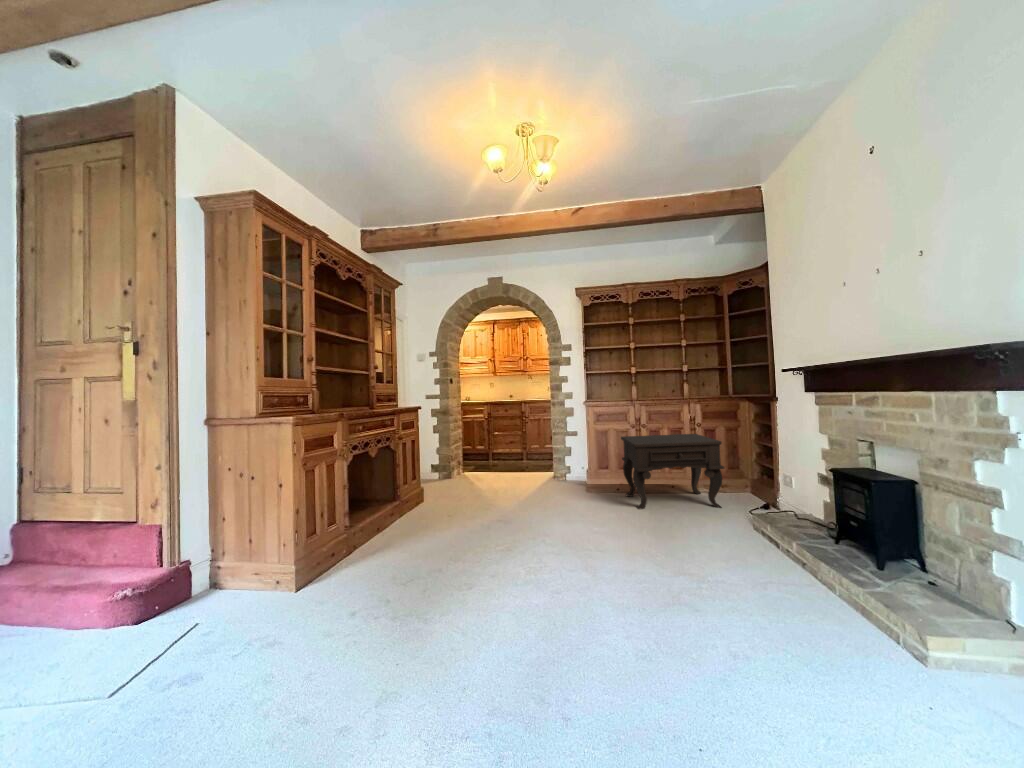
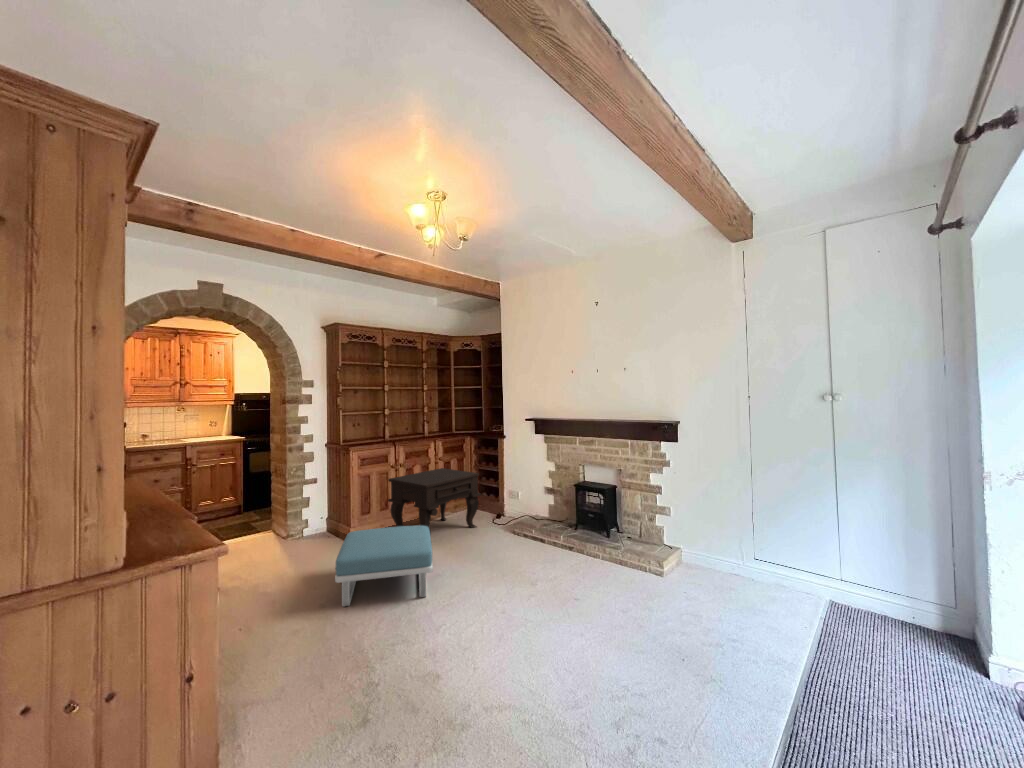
footstool: none [500,474,613,546] -> present [335,525,433,607]

